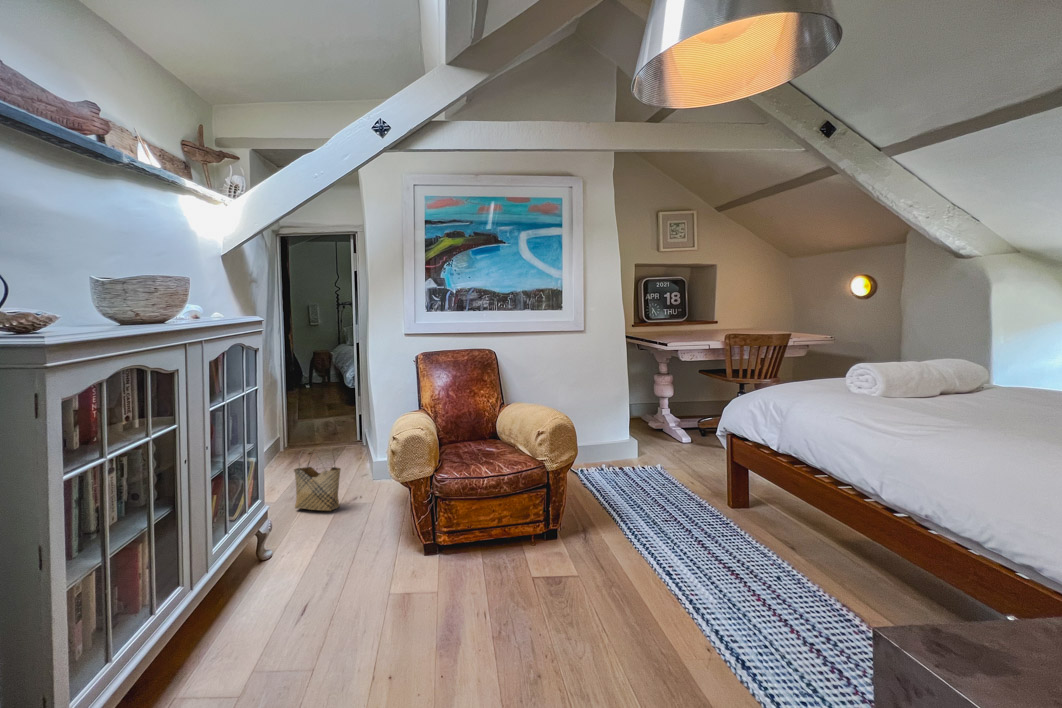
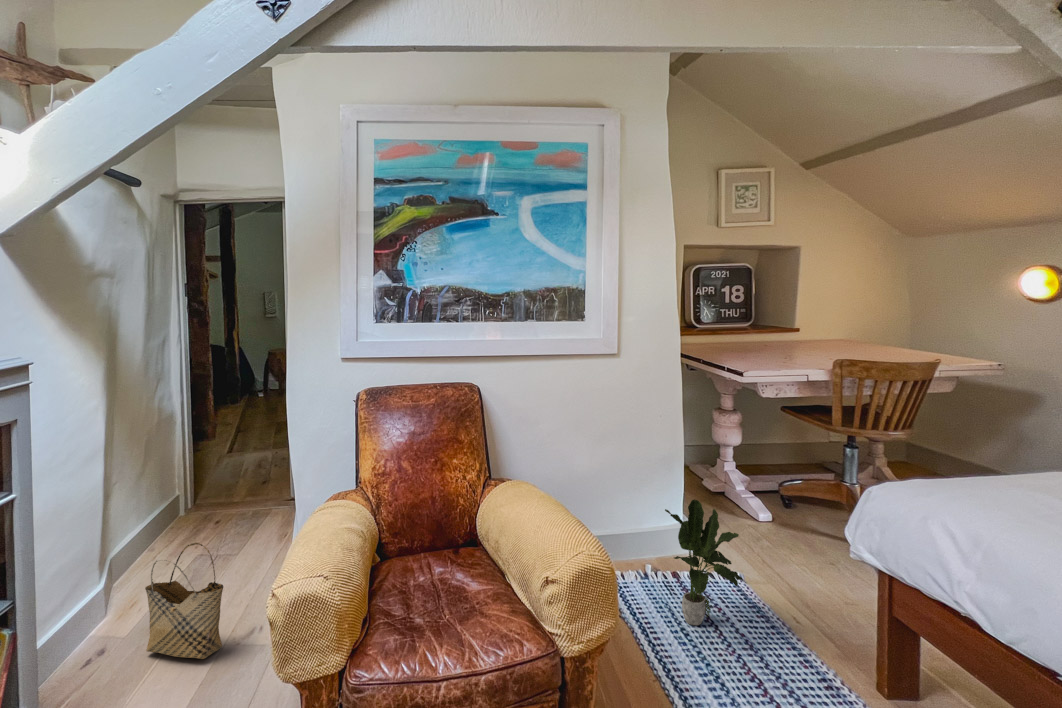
potted plant: none [612,416,663,494] -> present [665,499,746,625]

